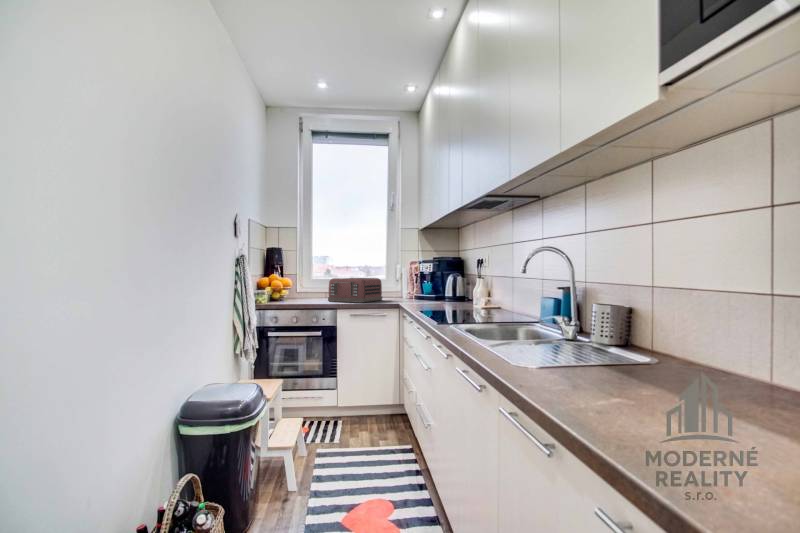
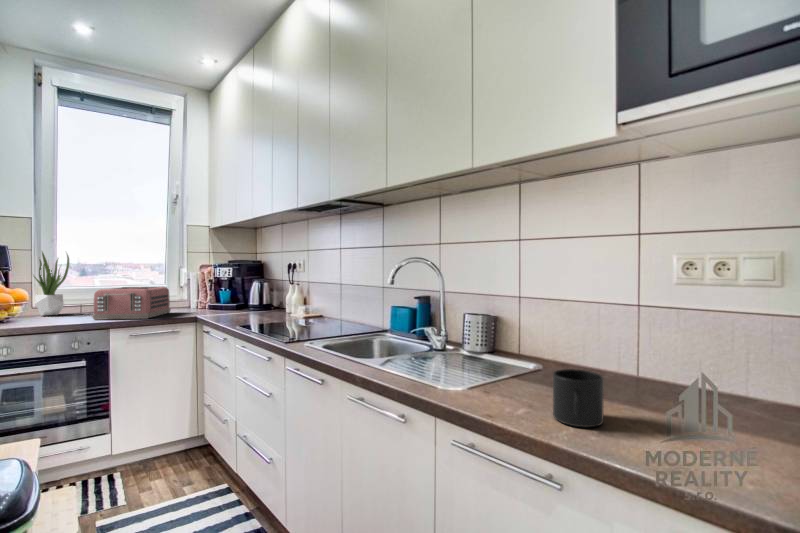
potted plant: none [297,250,319,298] -> present [34,252,69,315]
mug: none [576,345,628,400] -> present [553,369,604,427]

